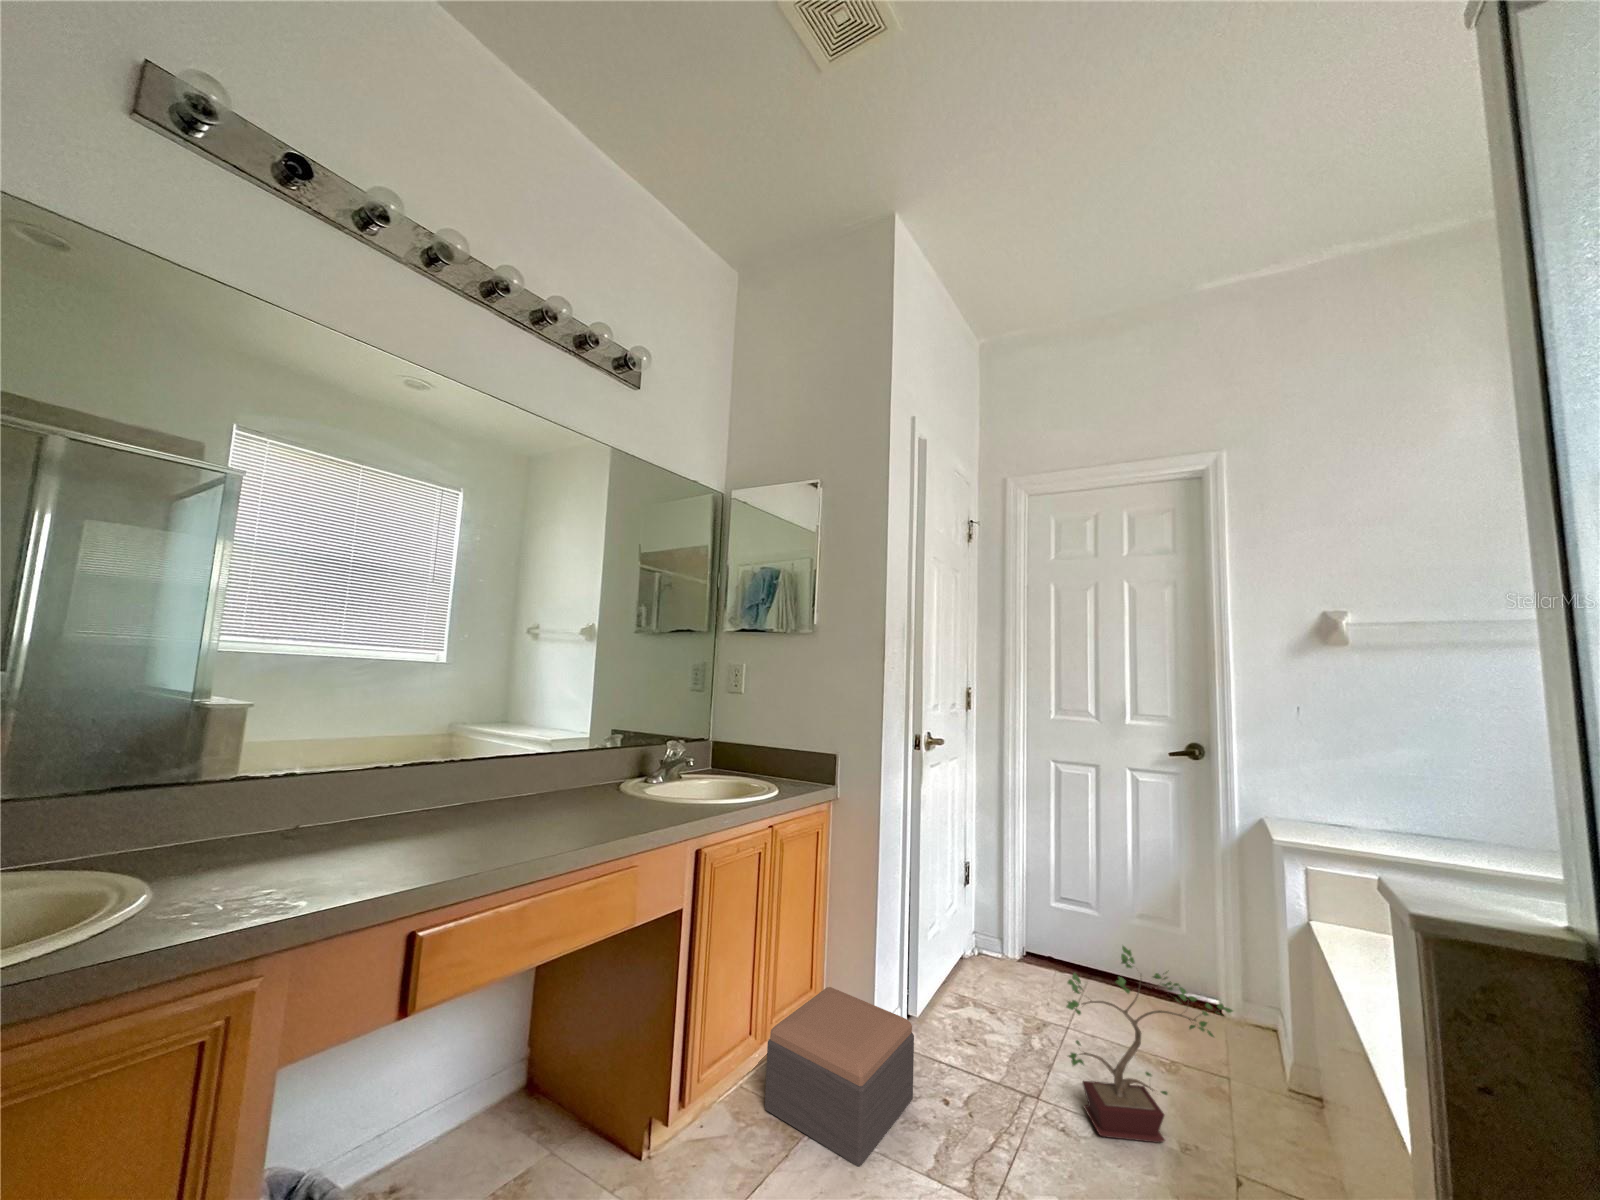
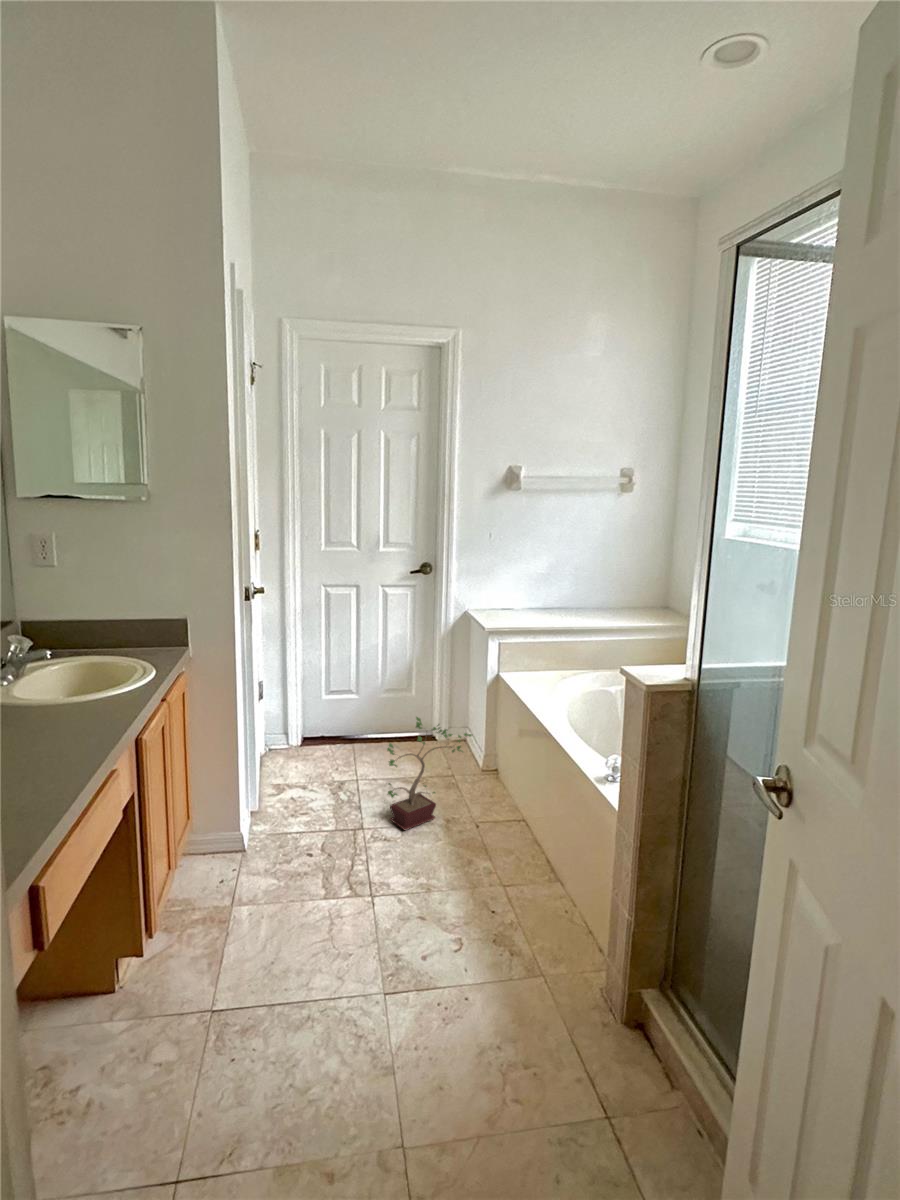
footstool: present [765,987,914,1167] -> none [185,814,290,923]

